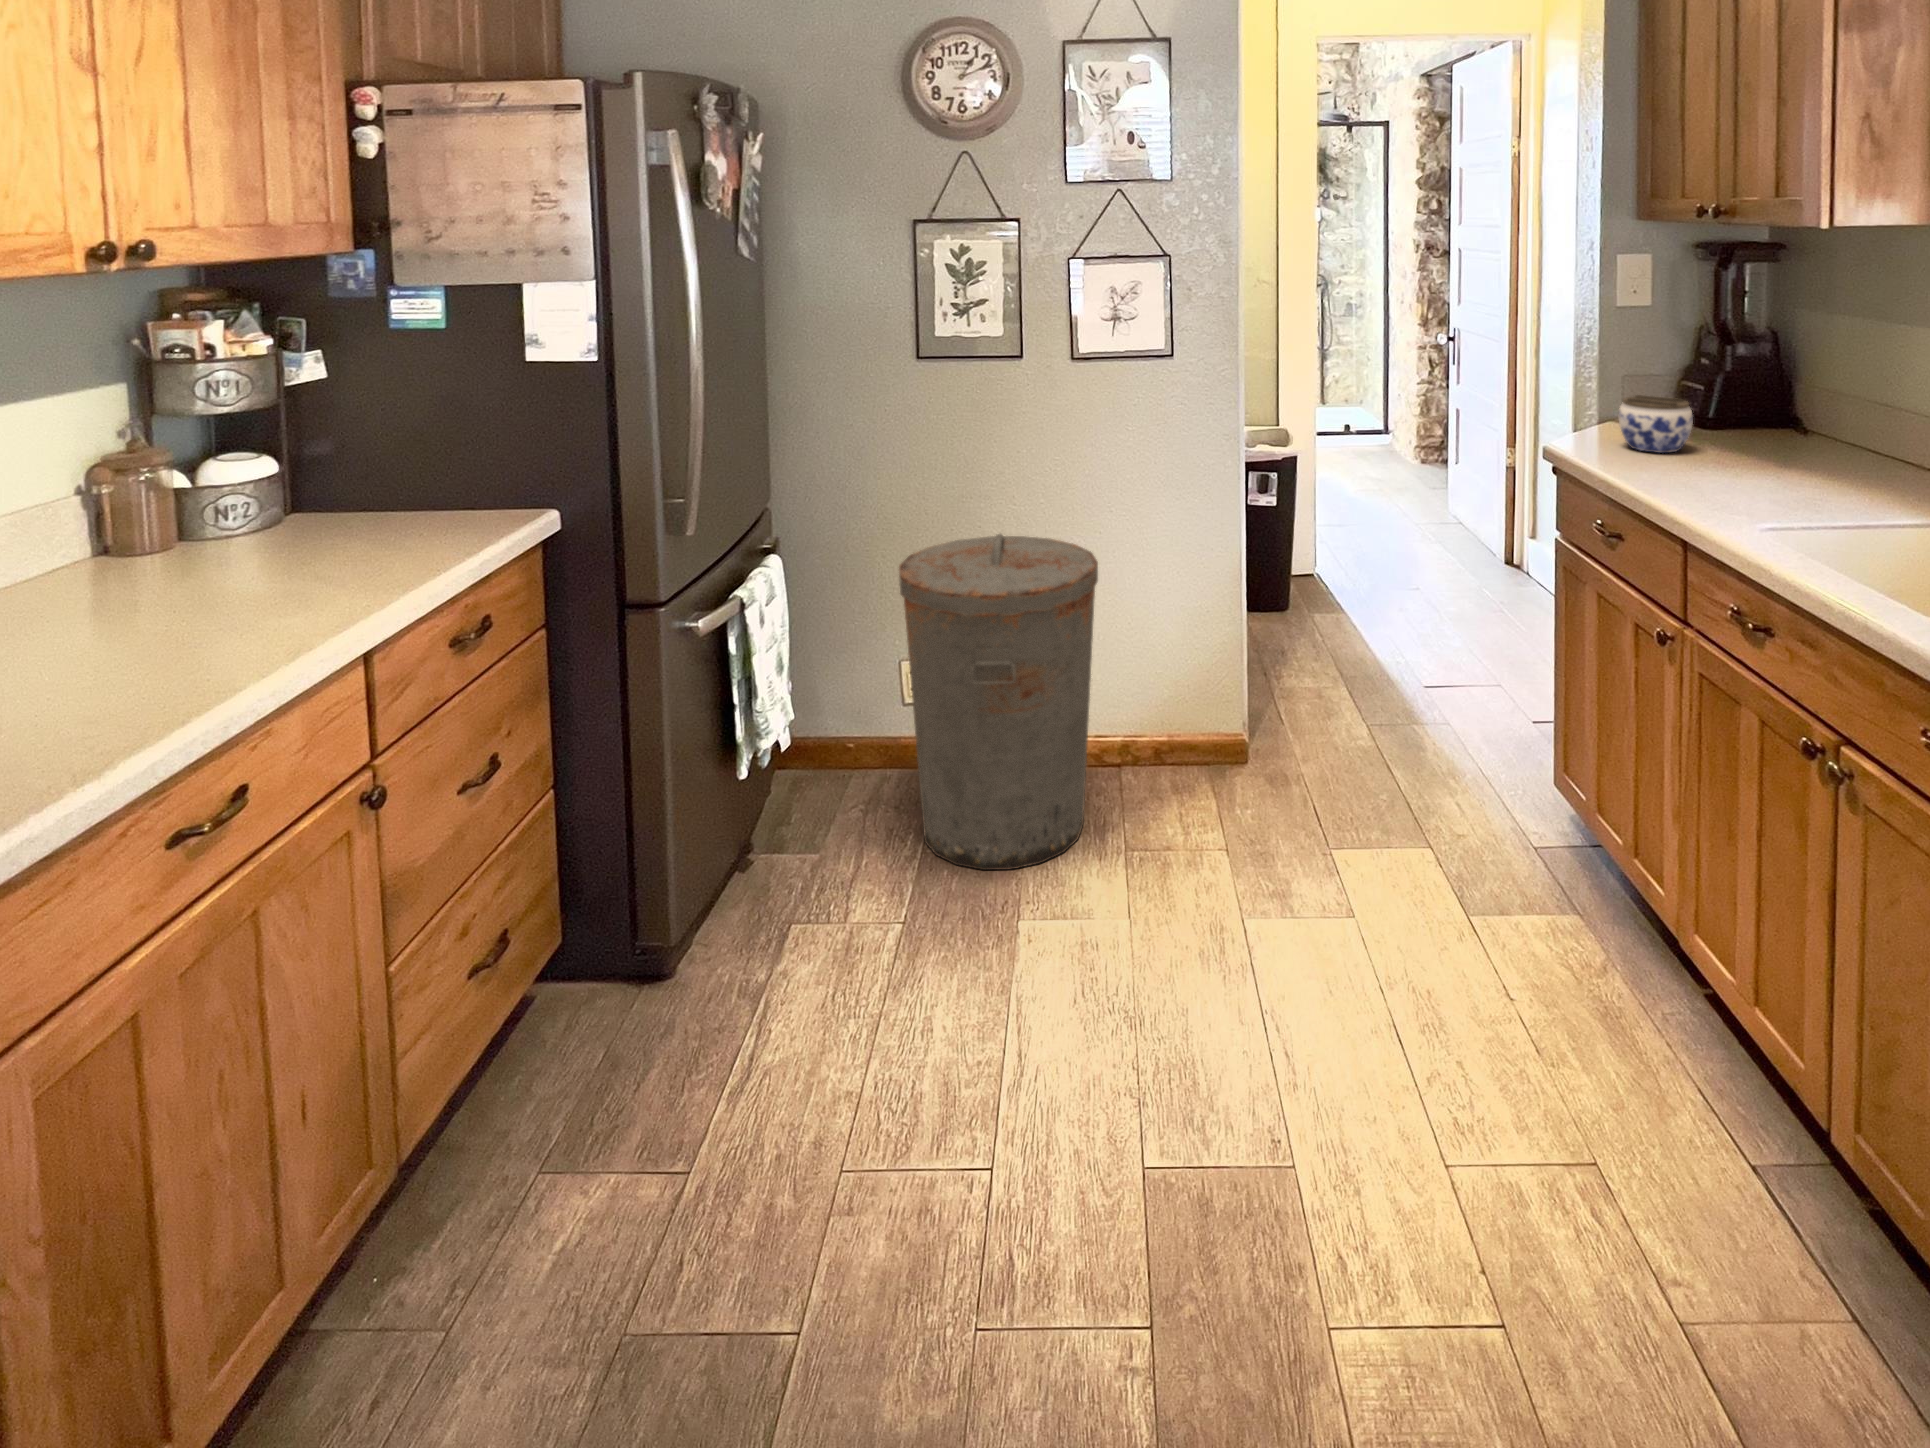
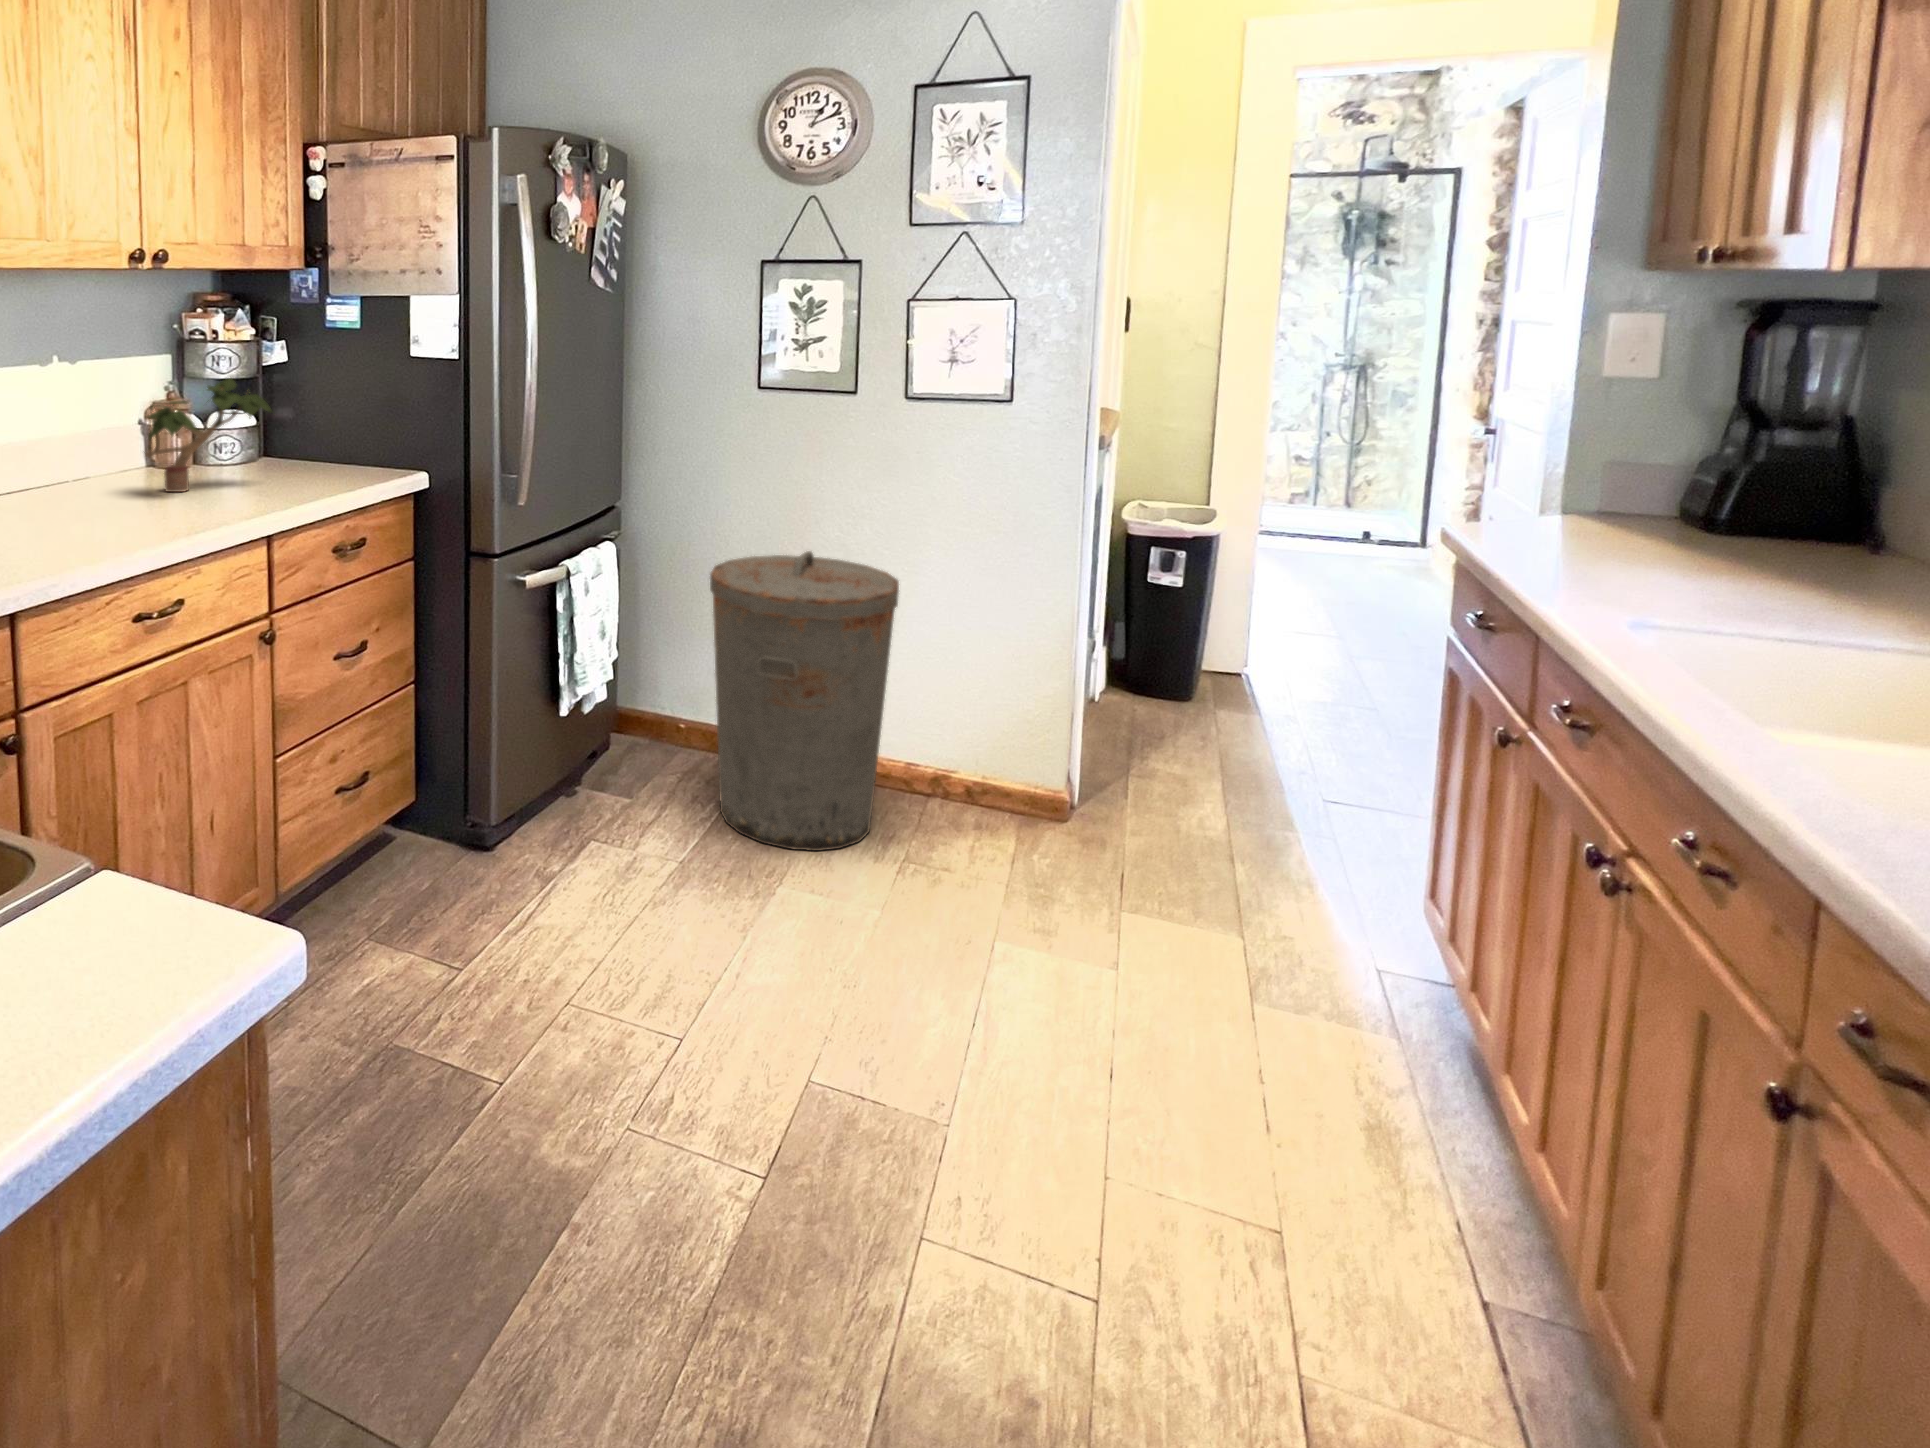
jar: present [1619,395,1693,453] -> none [1549,477,1663,547]
potted plant: none [85,411,345,602] -> present [146,378,272,492]

